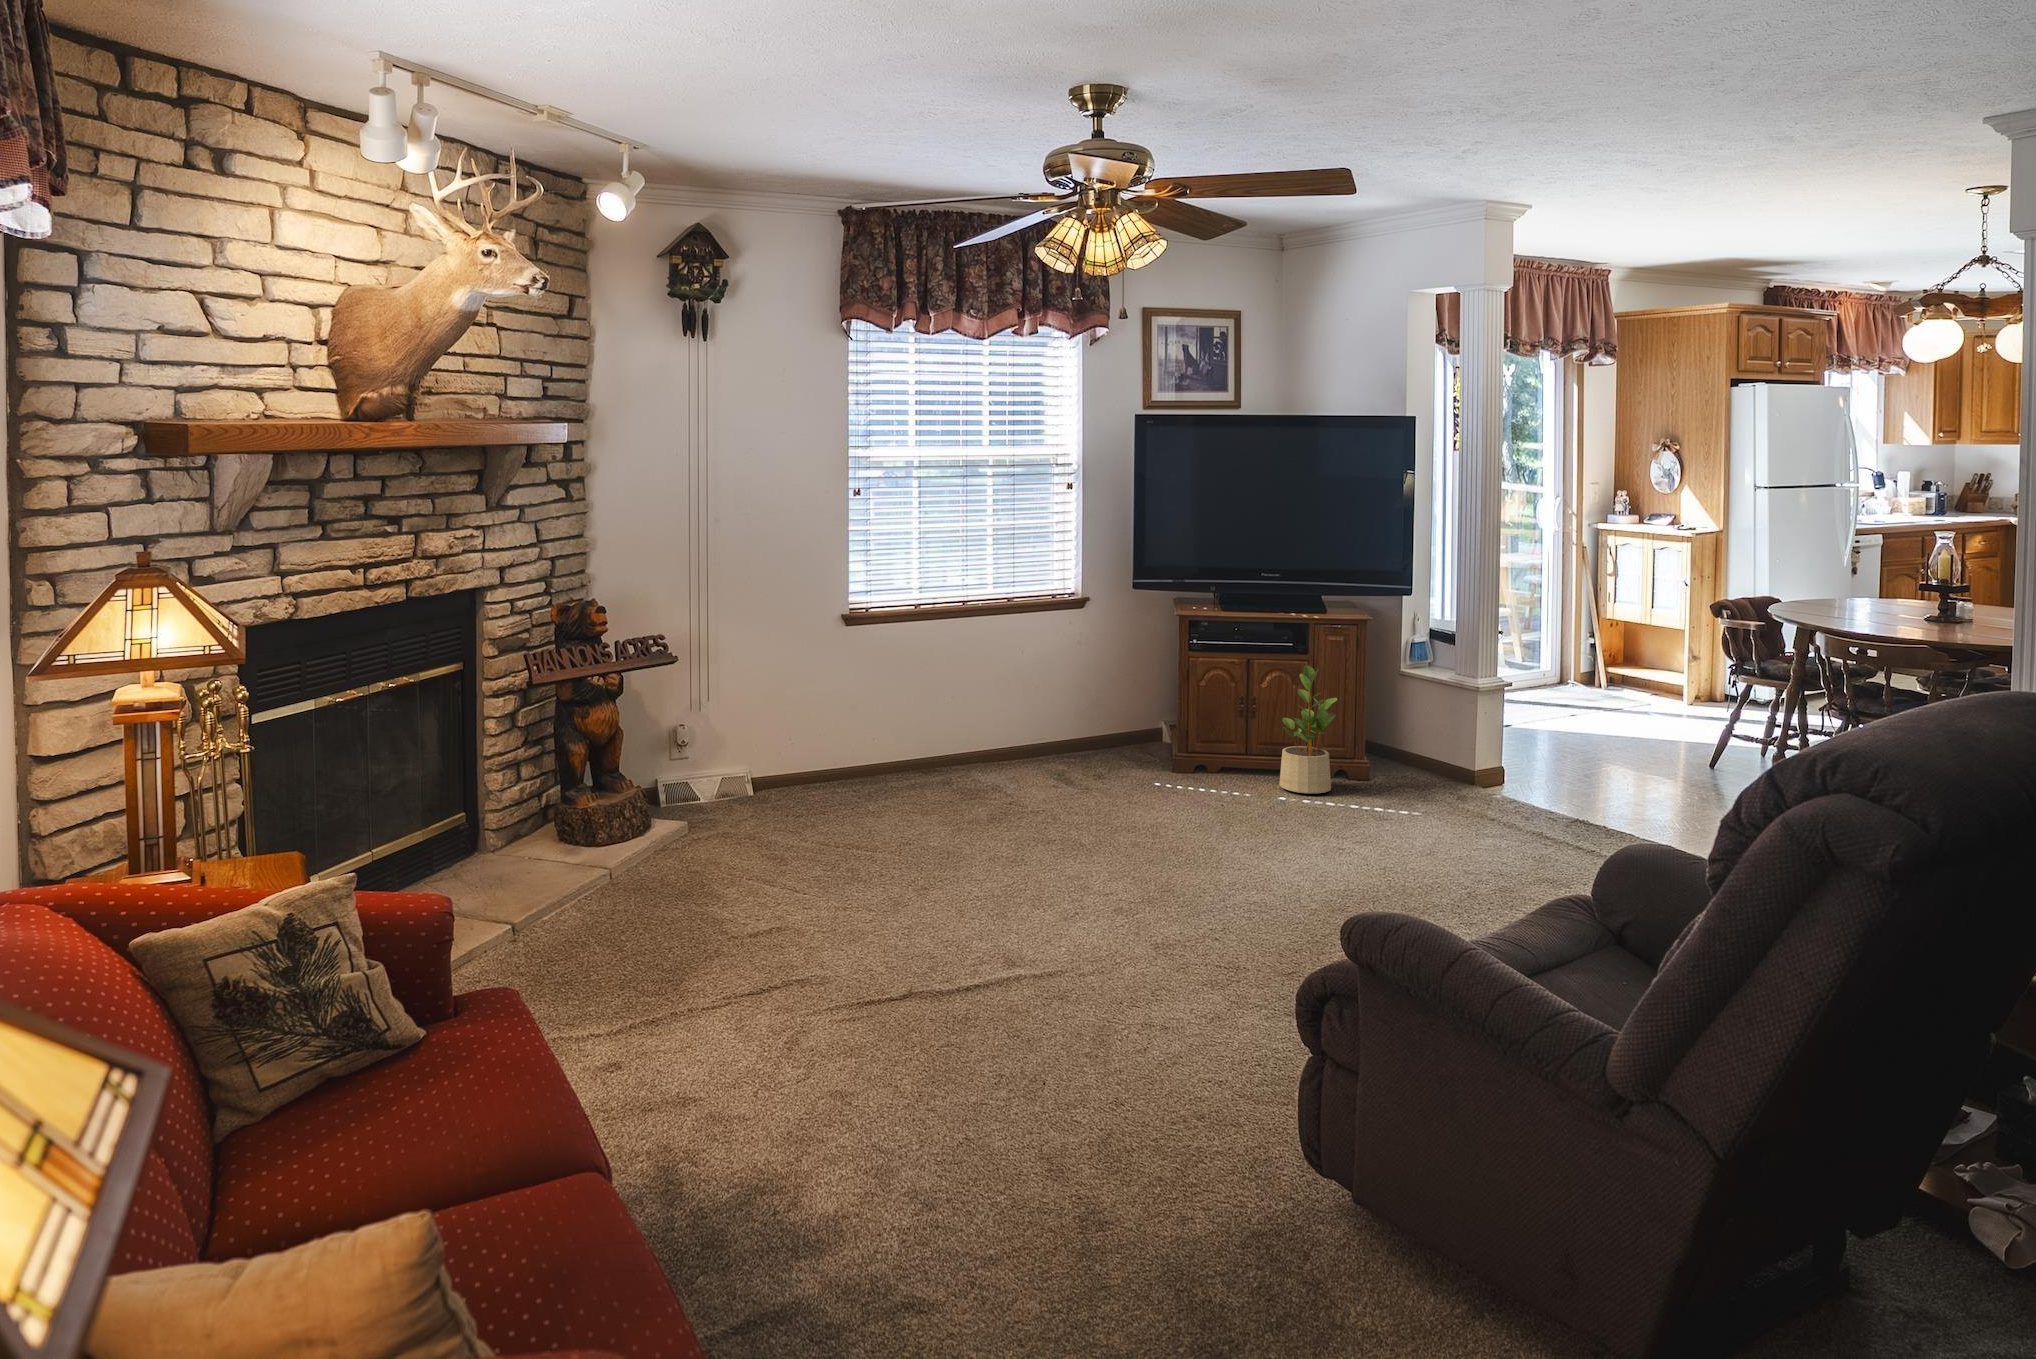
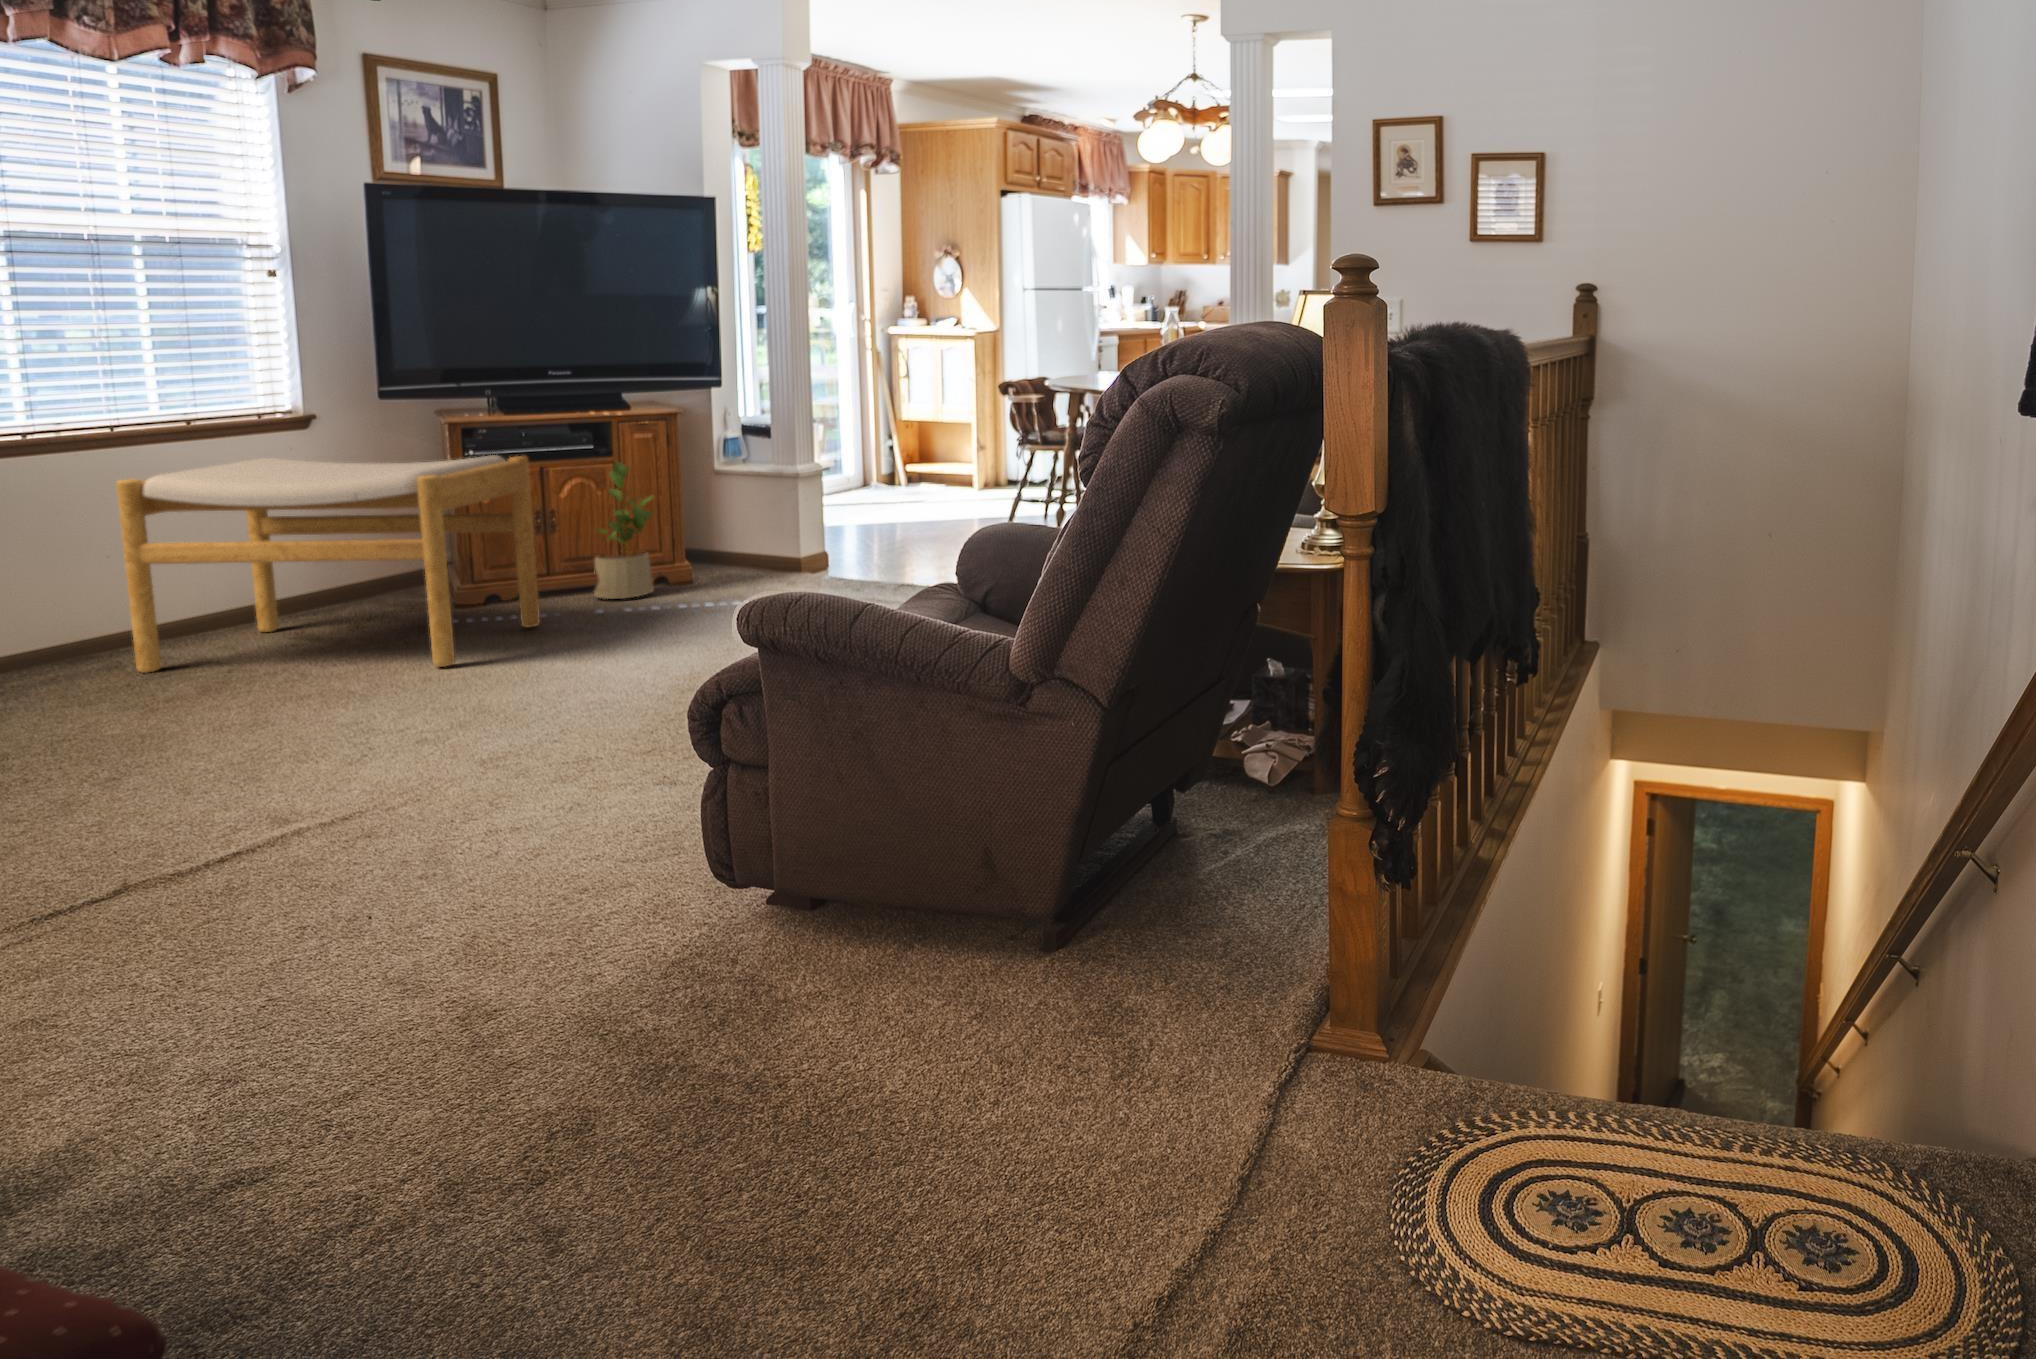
footstool: none [957,636,1231,845] -> present [116,455,540,673]

